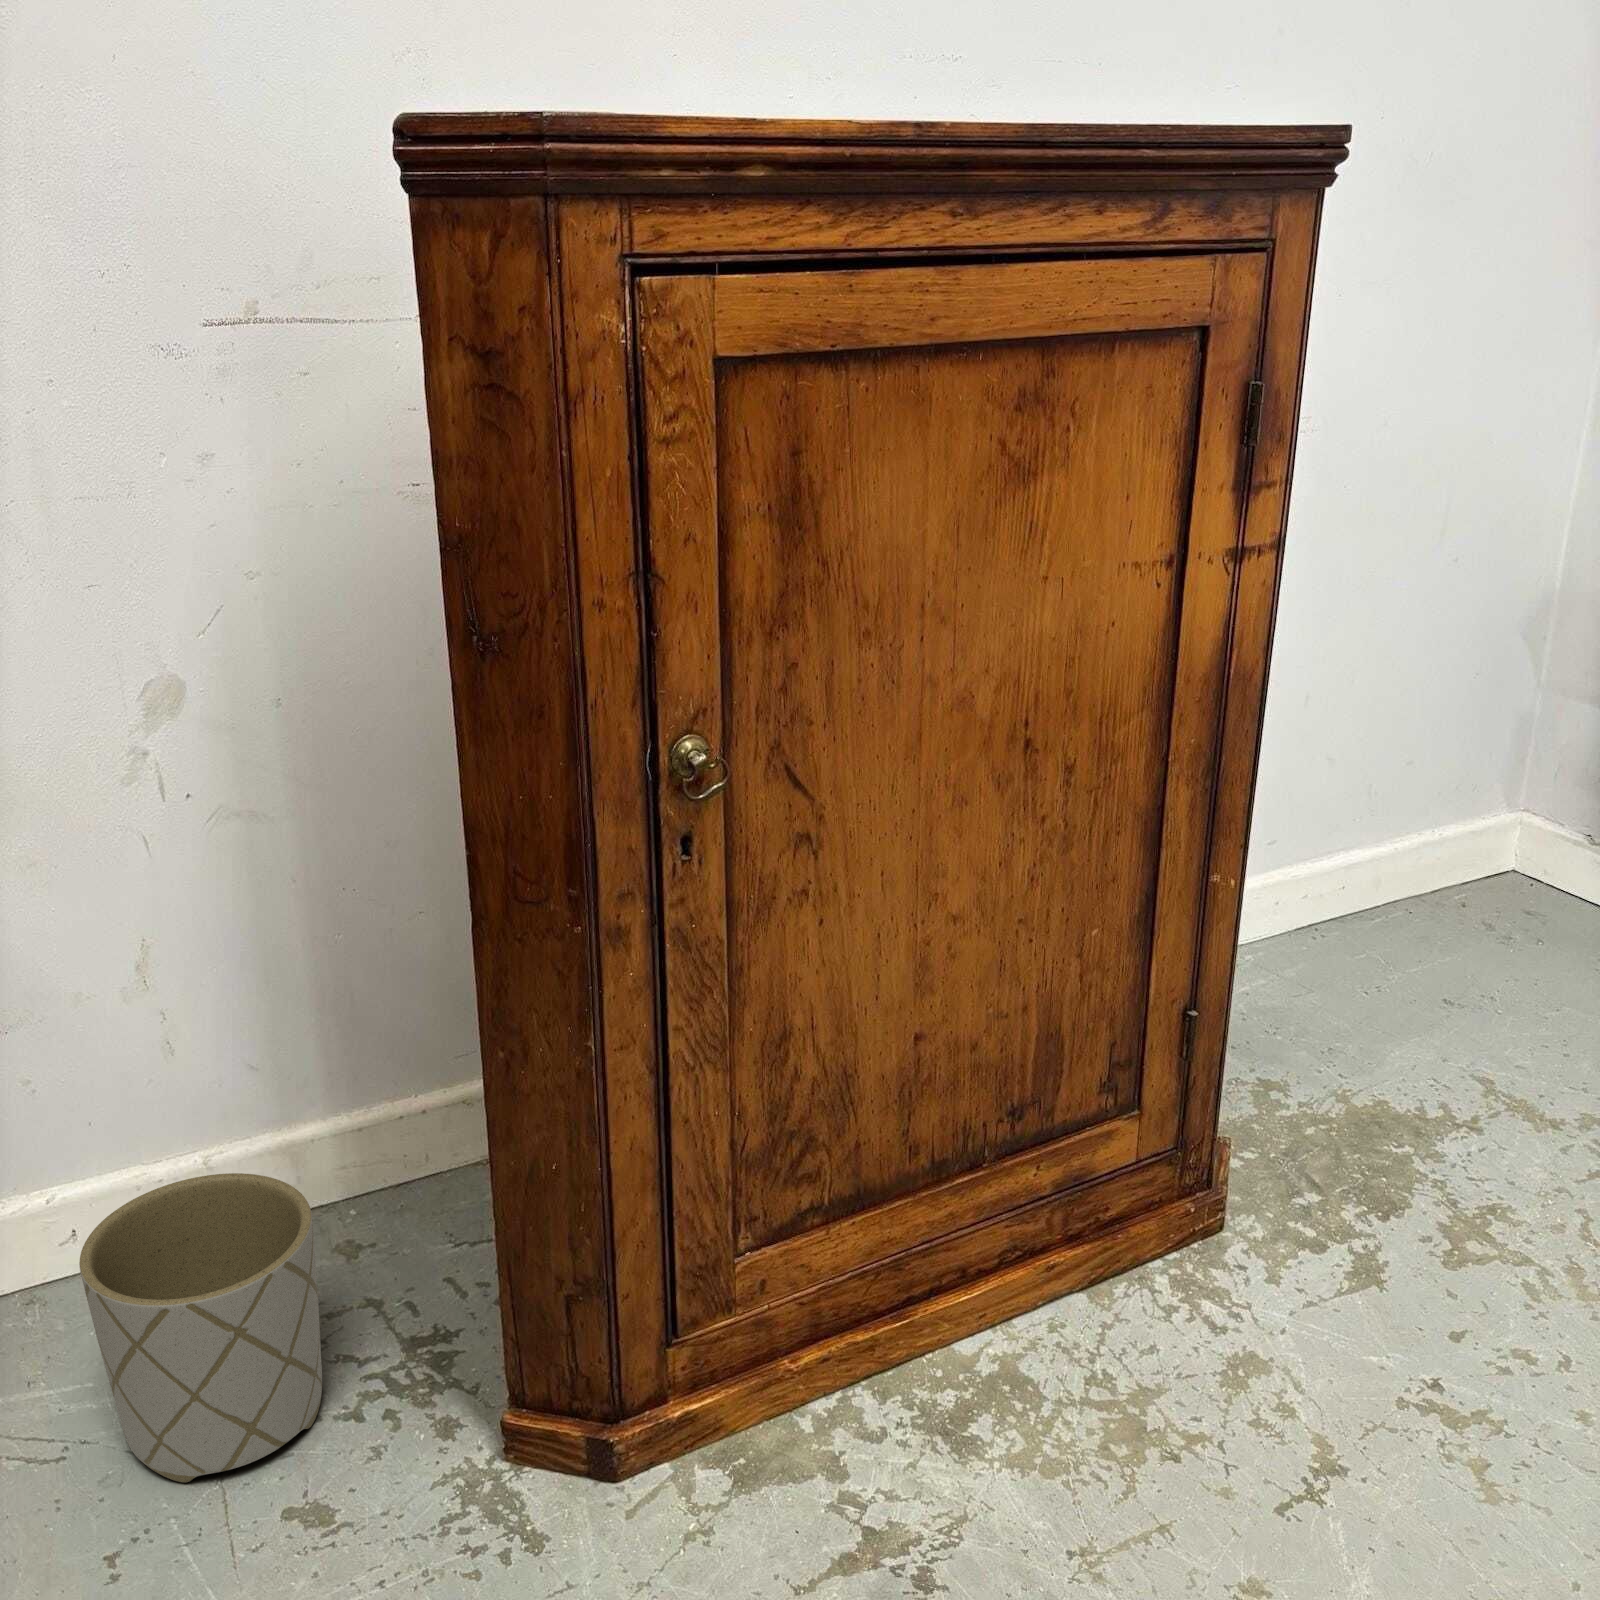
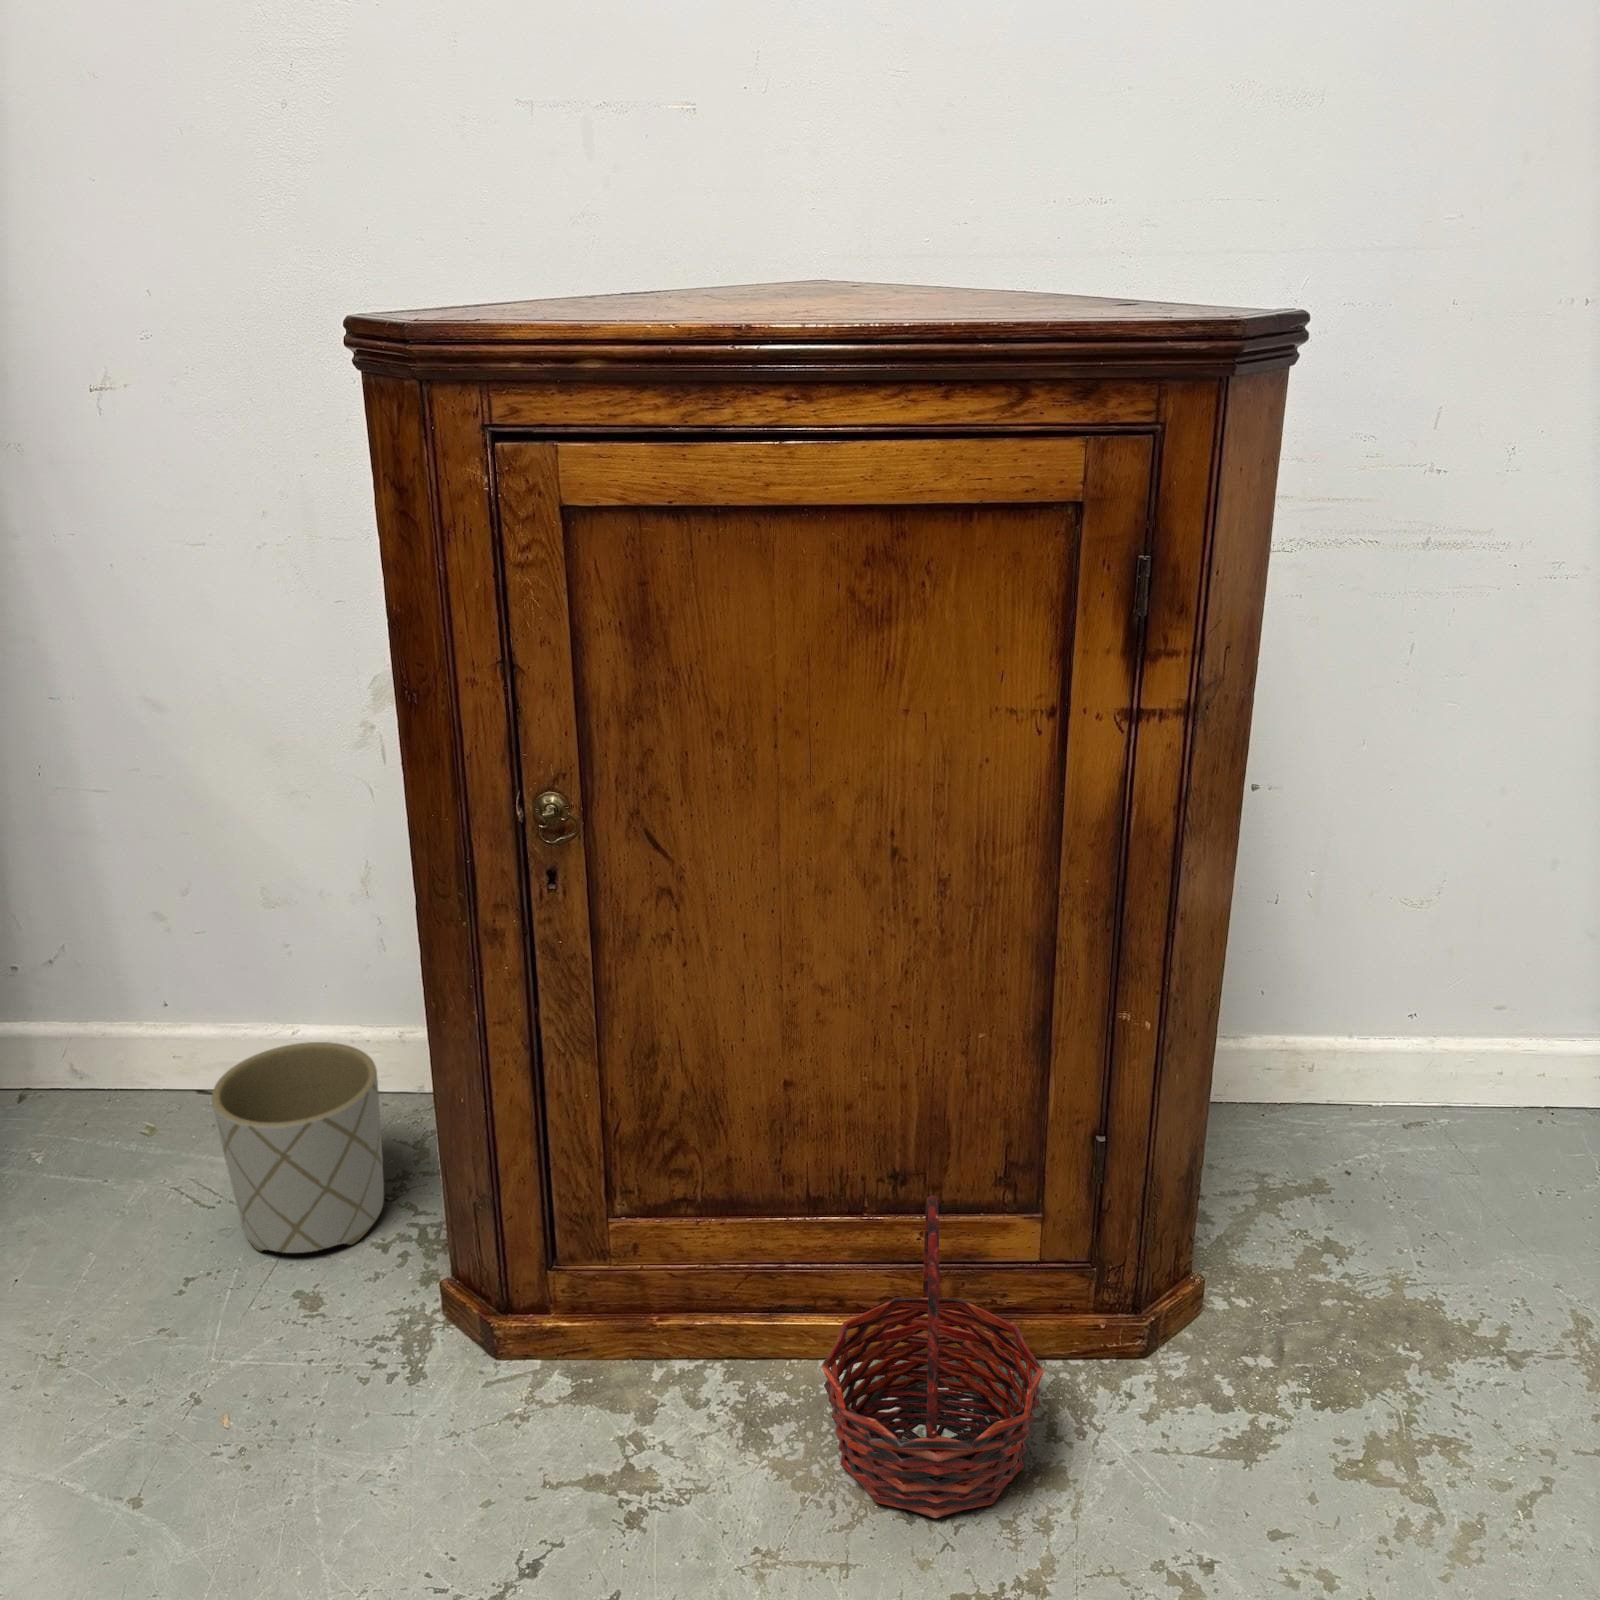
basket: none [1016,1105,1262,1454] -> present [821,1195,1044,1518]

